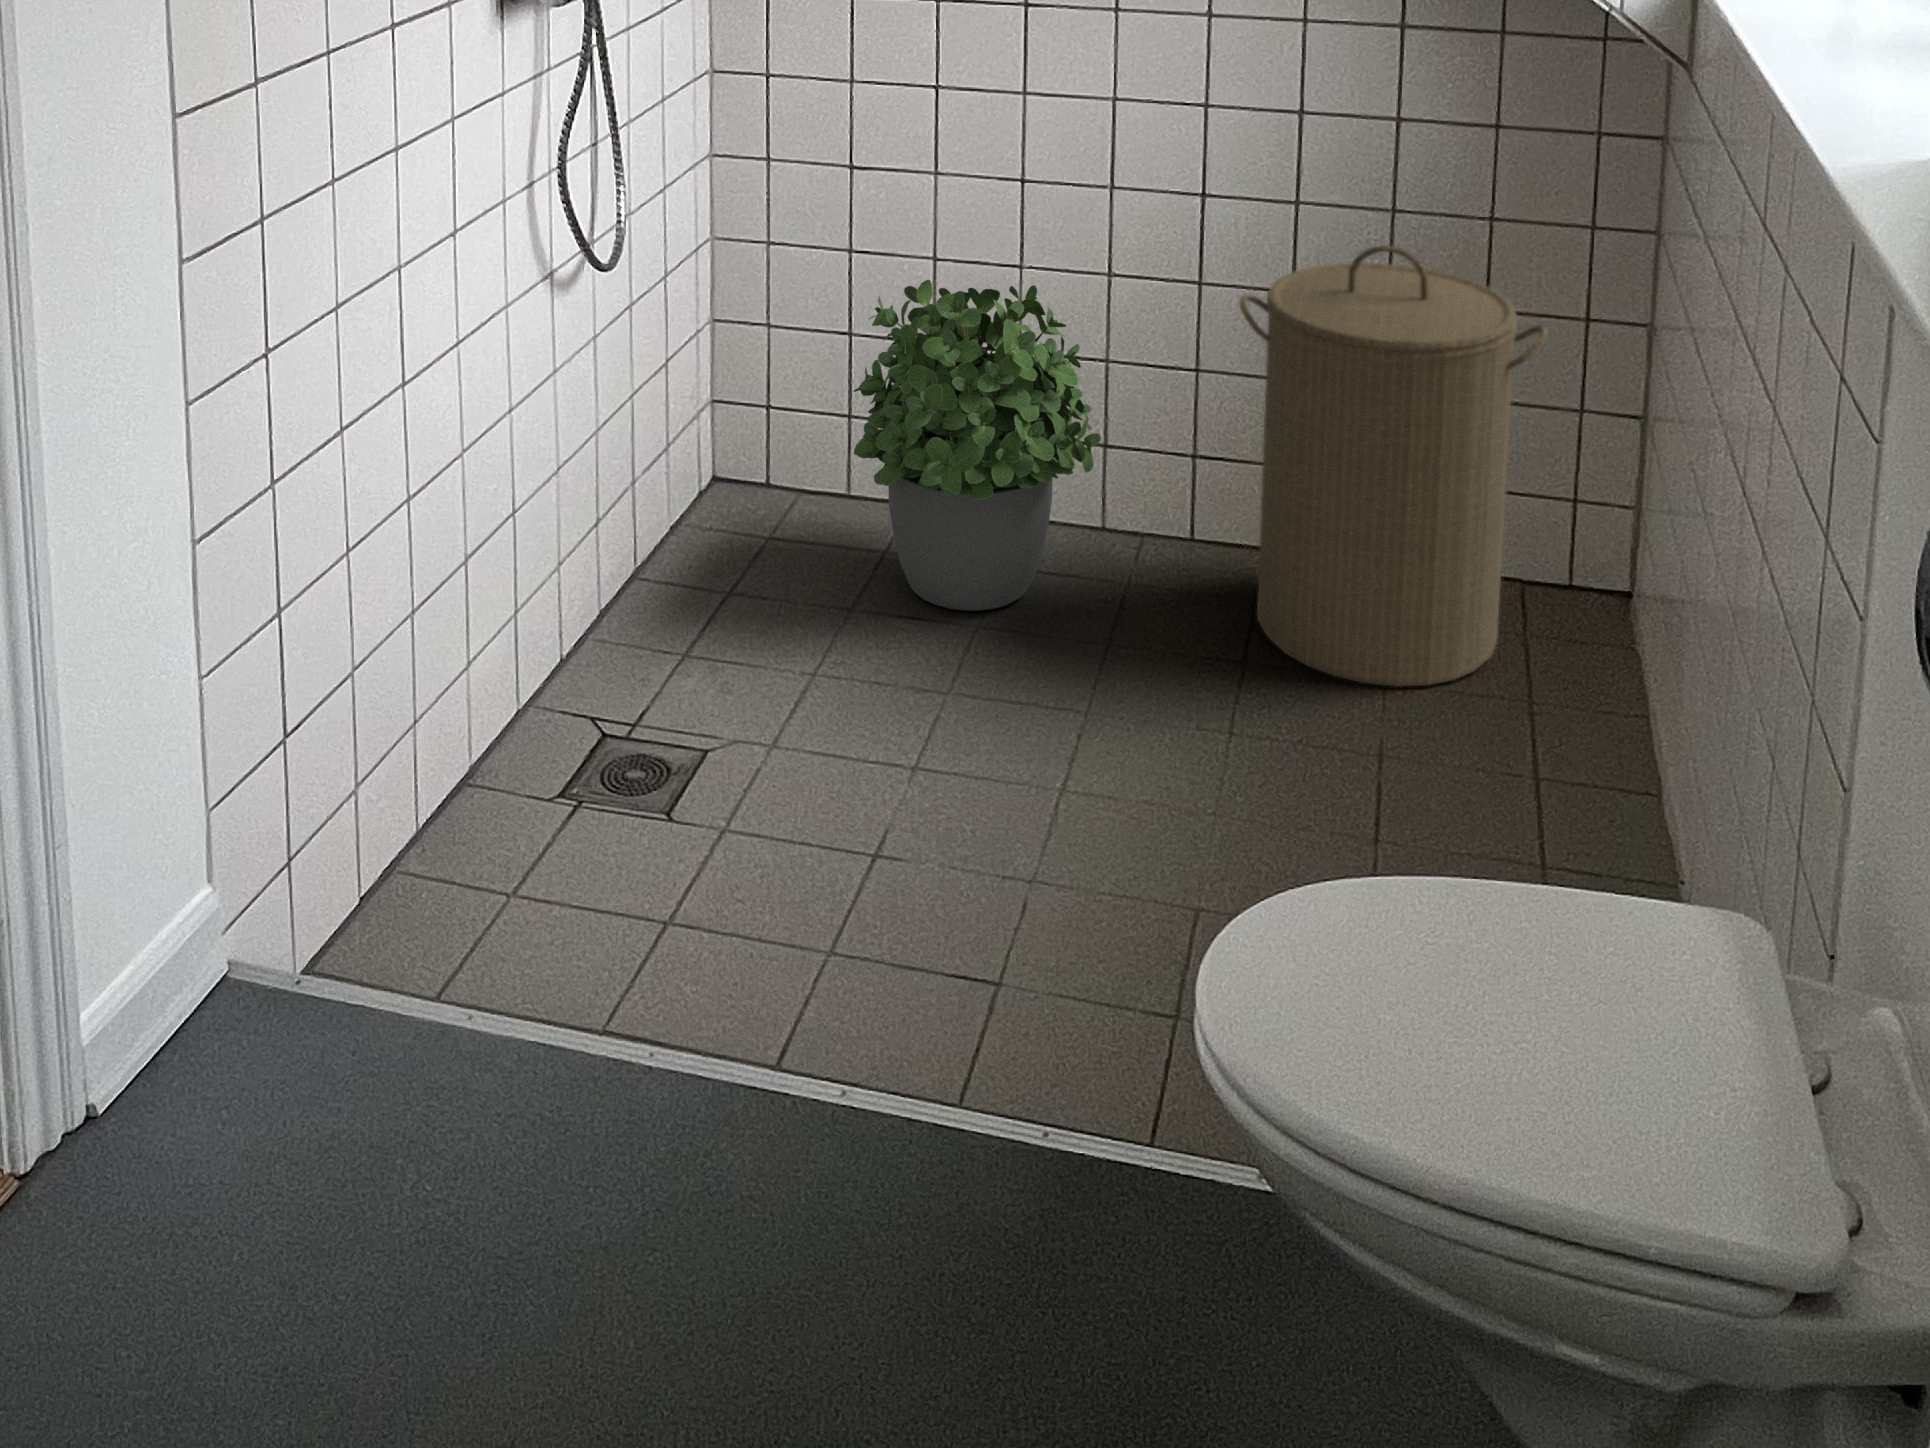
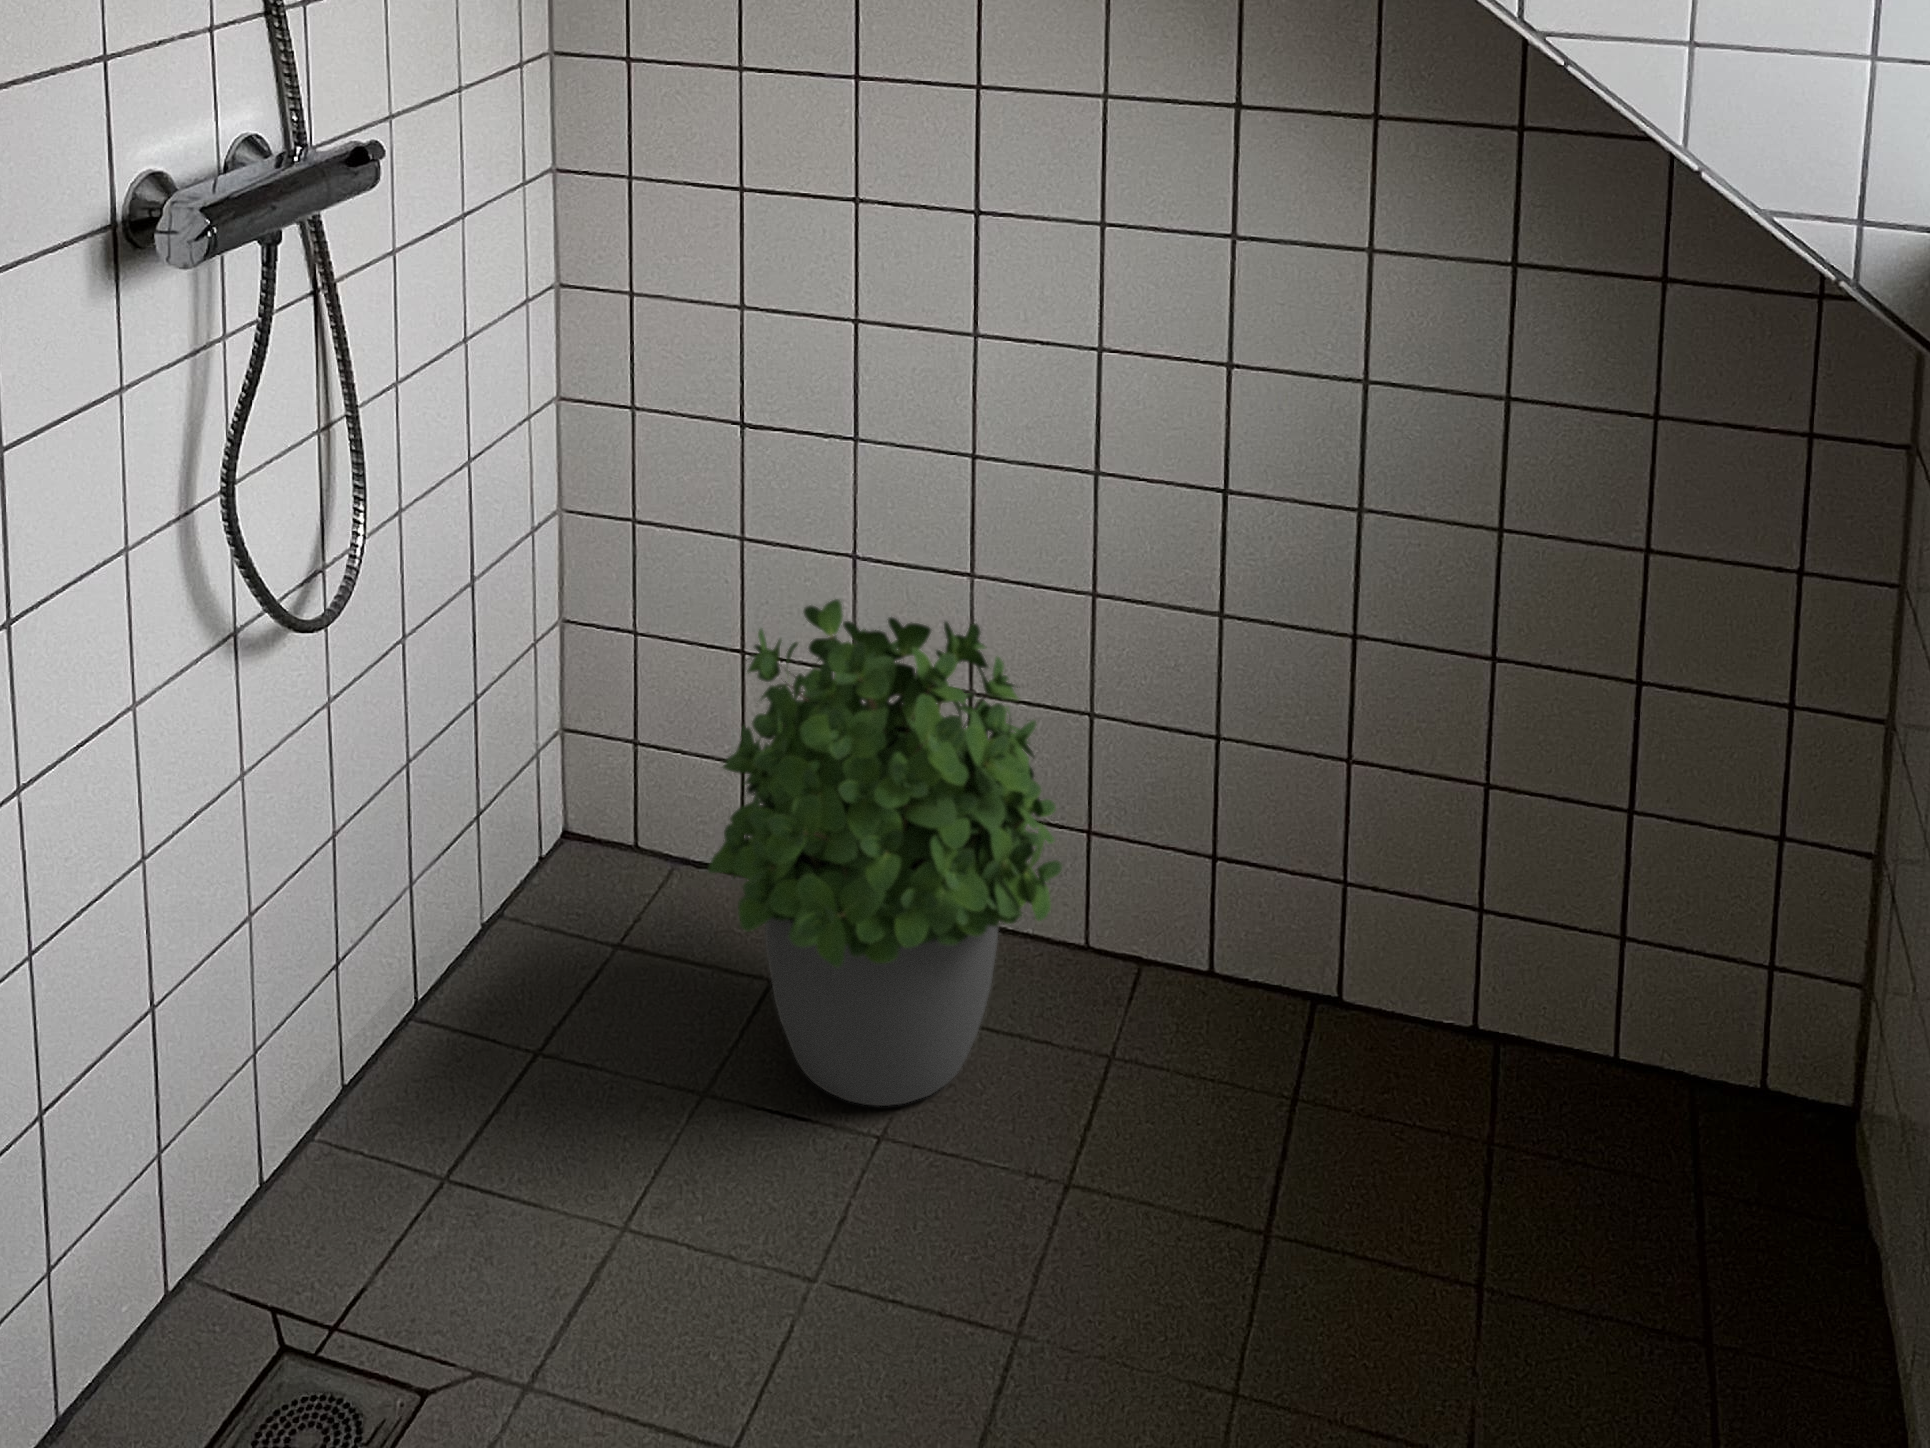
laundry hamper: present [1240,246,1548,687] -> none [1267,606,1734,1299]

